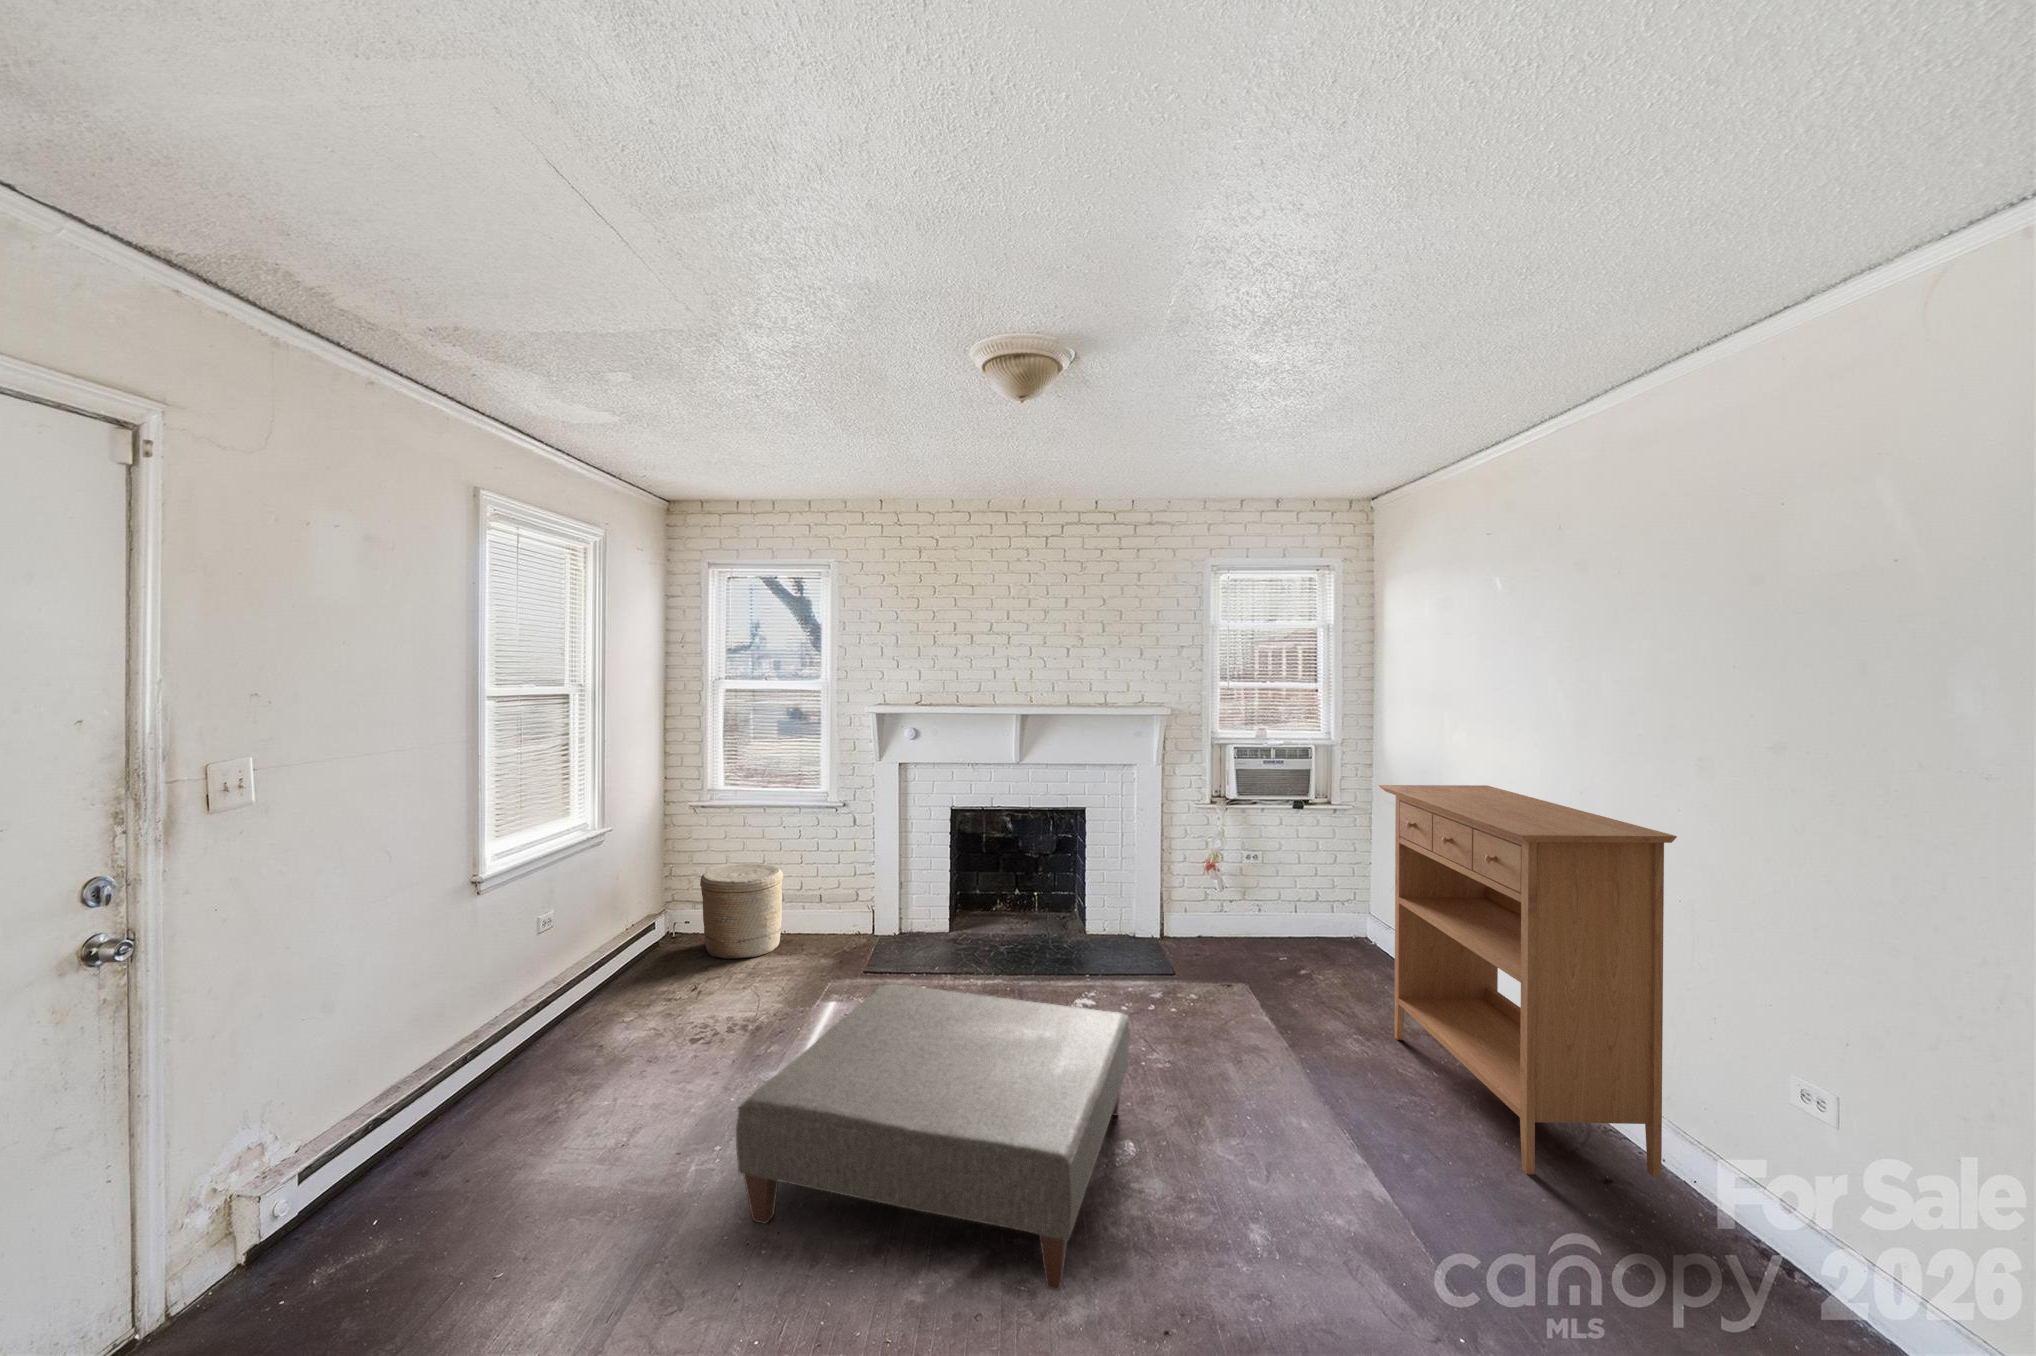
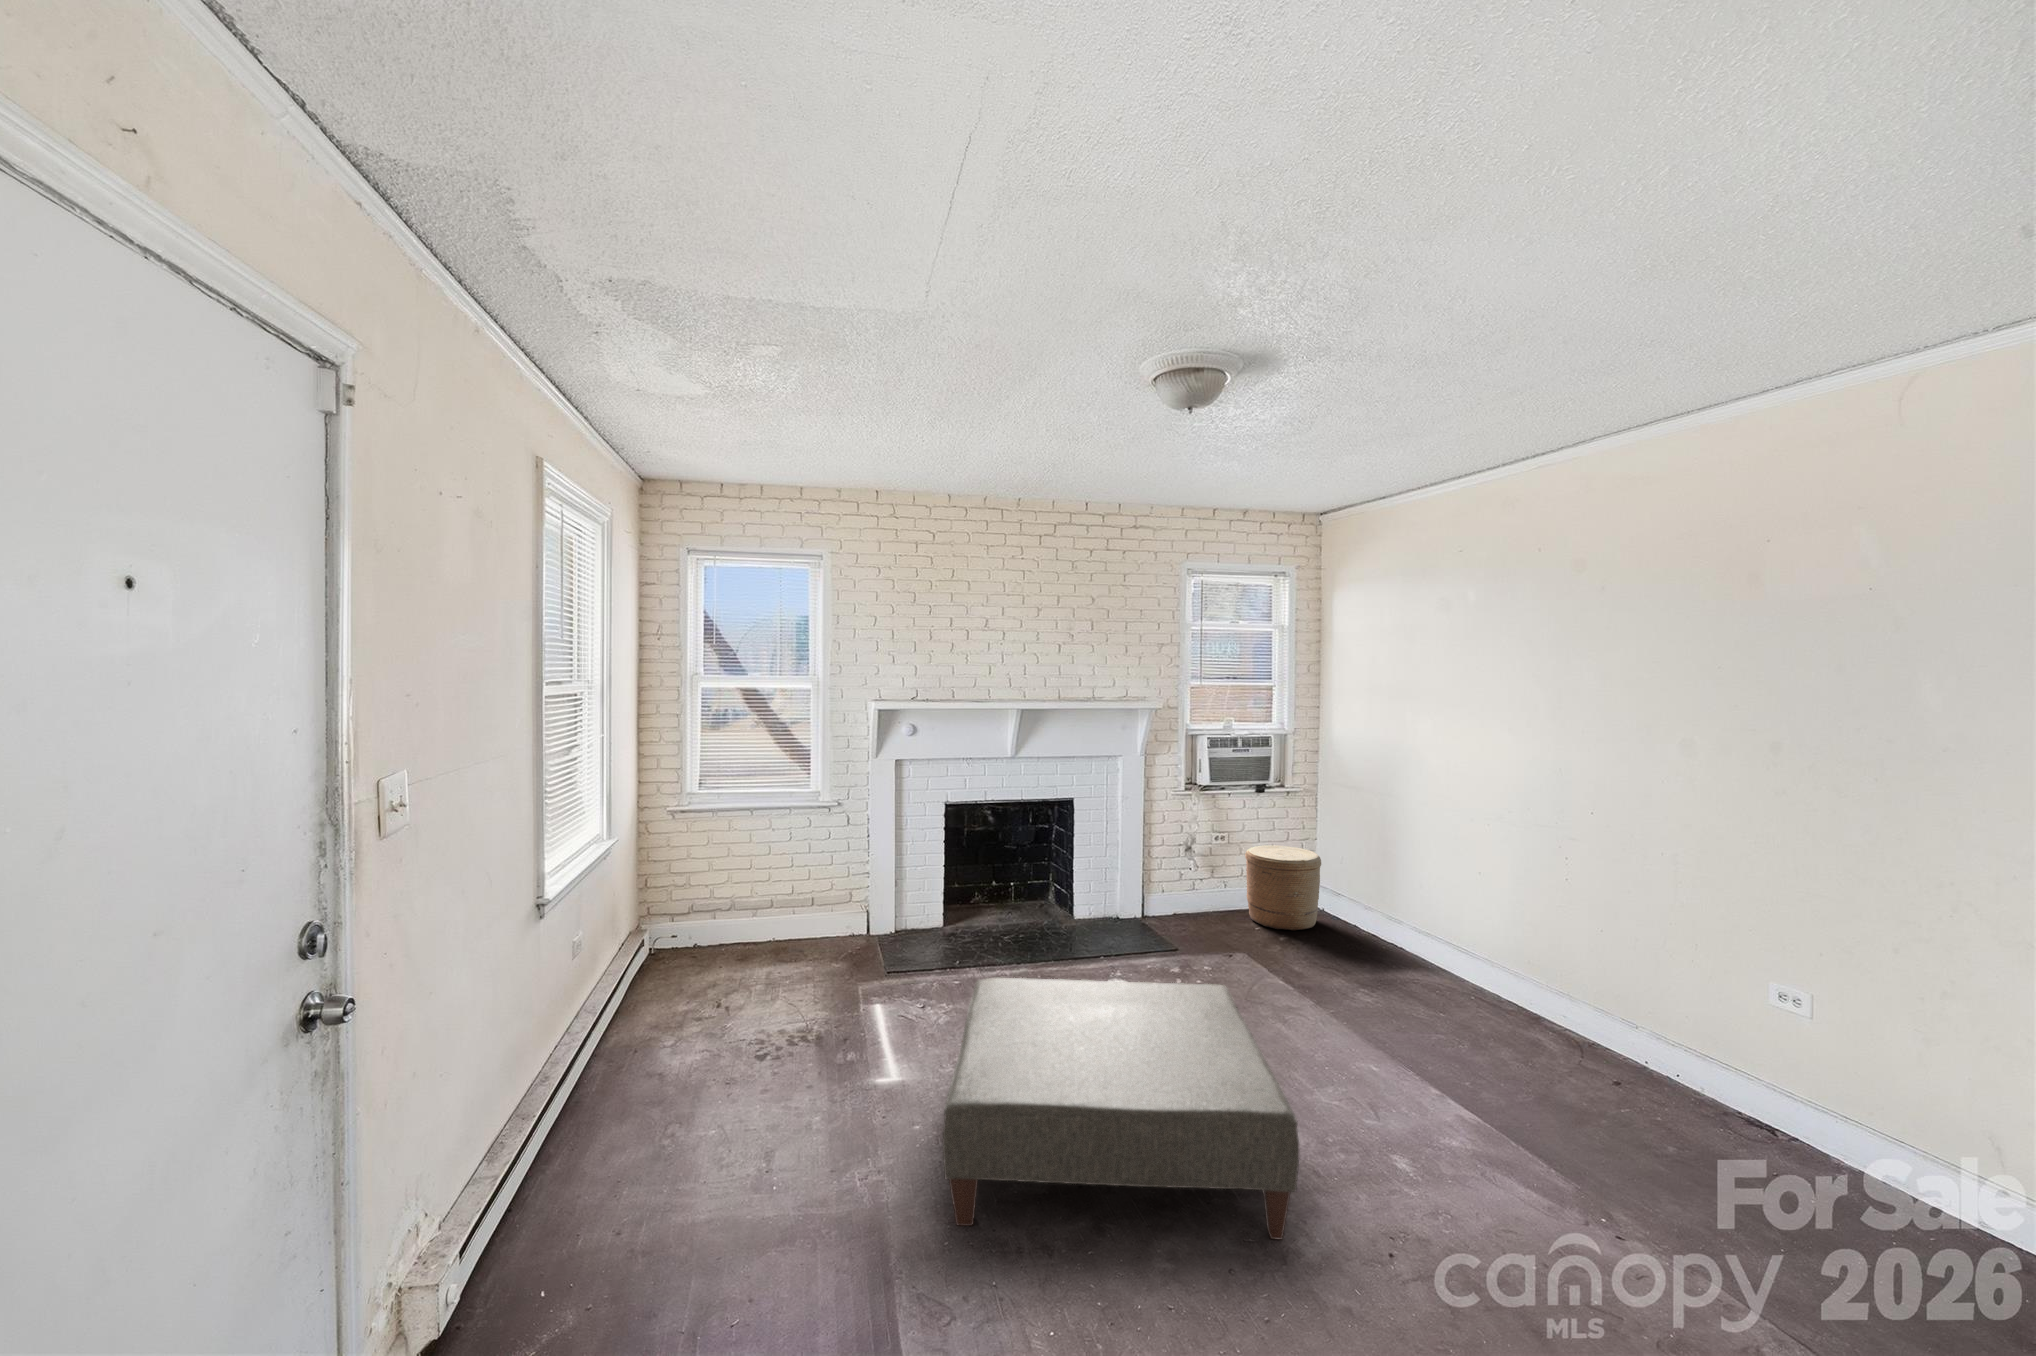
console table: present [1379,785,1677,1177] -> none [1379,766,1668,1086]
woven basket: present [700,864,783,959] -> present [1245,846,1321,931]

